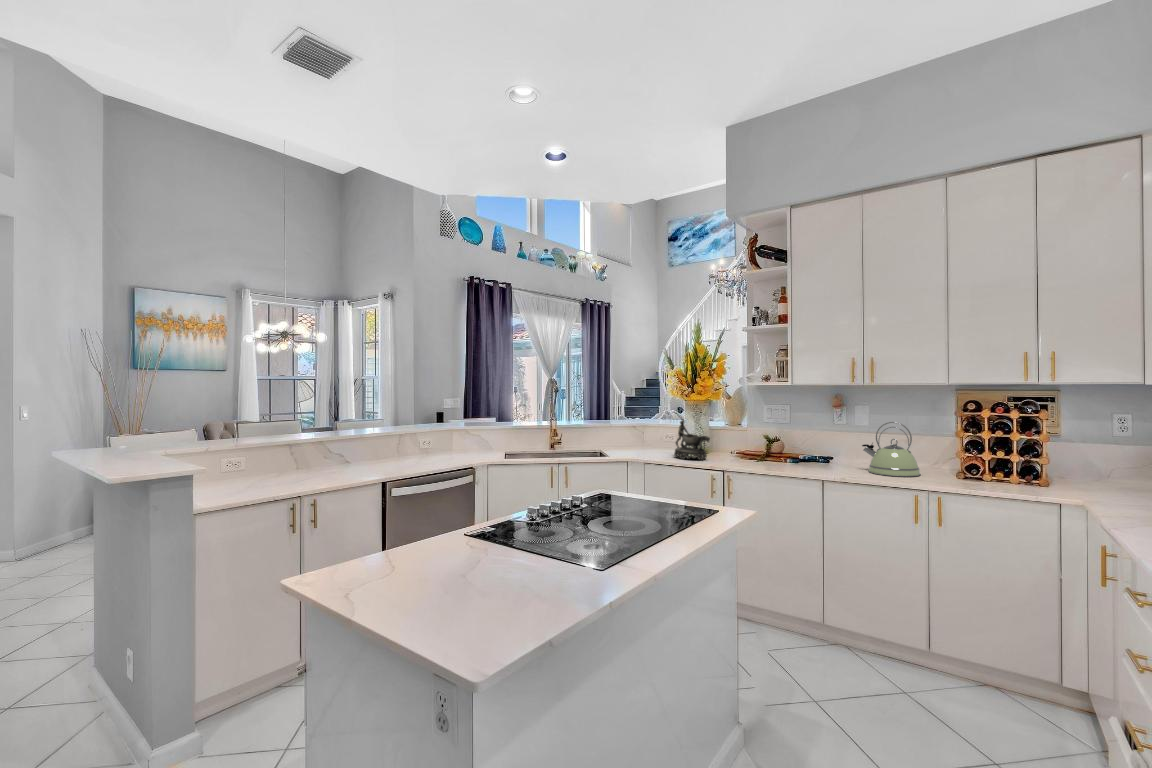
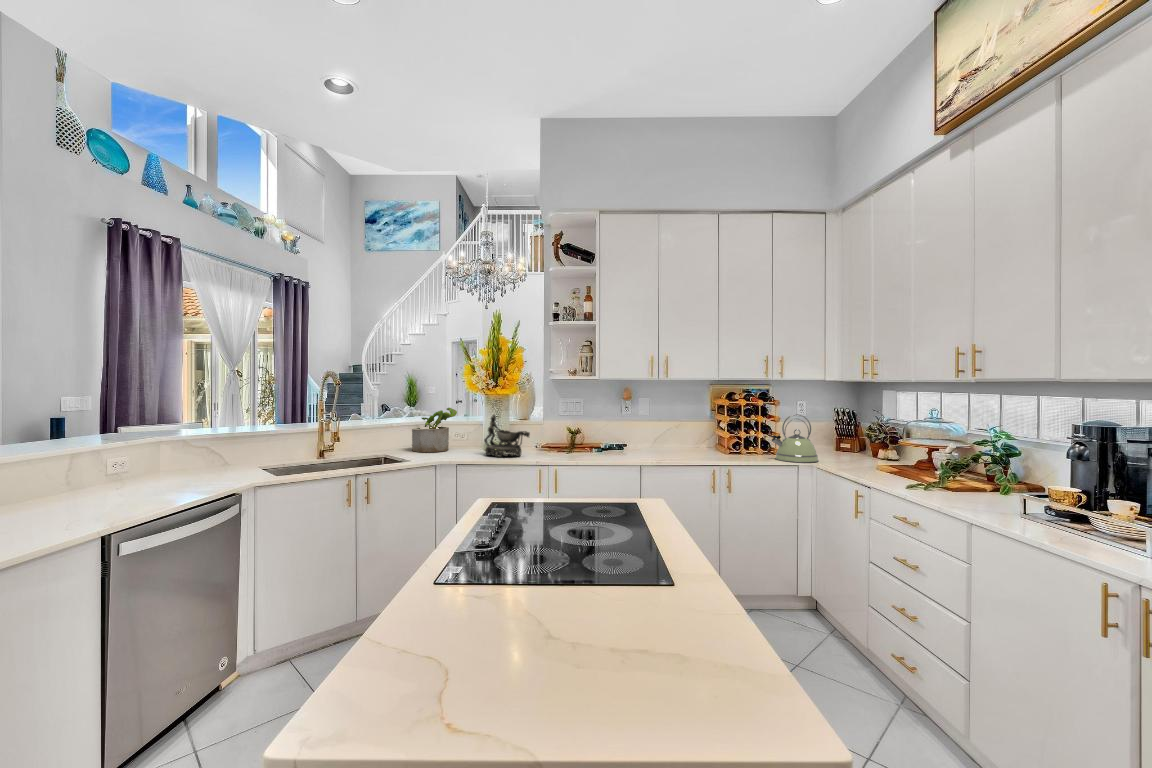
potted plant: none [623,412,662,451] -> present [412,408,457,452]
kettle: present [862,422,921,477] -> present [771,414,819,463]

